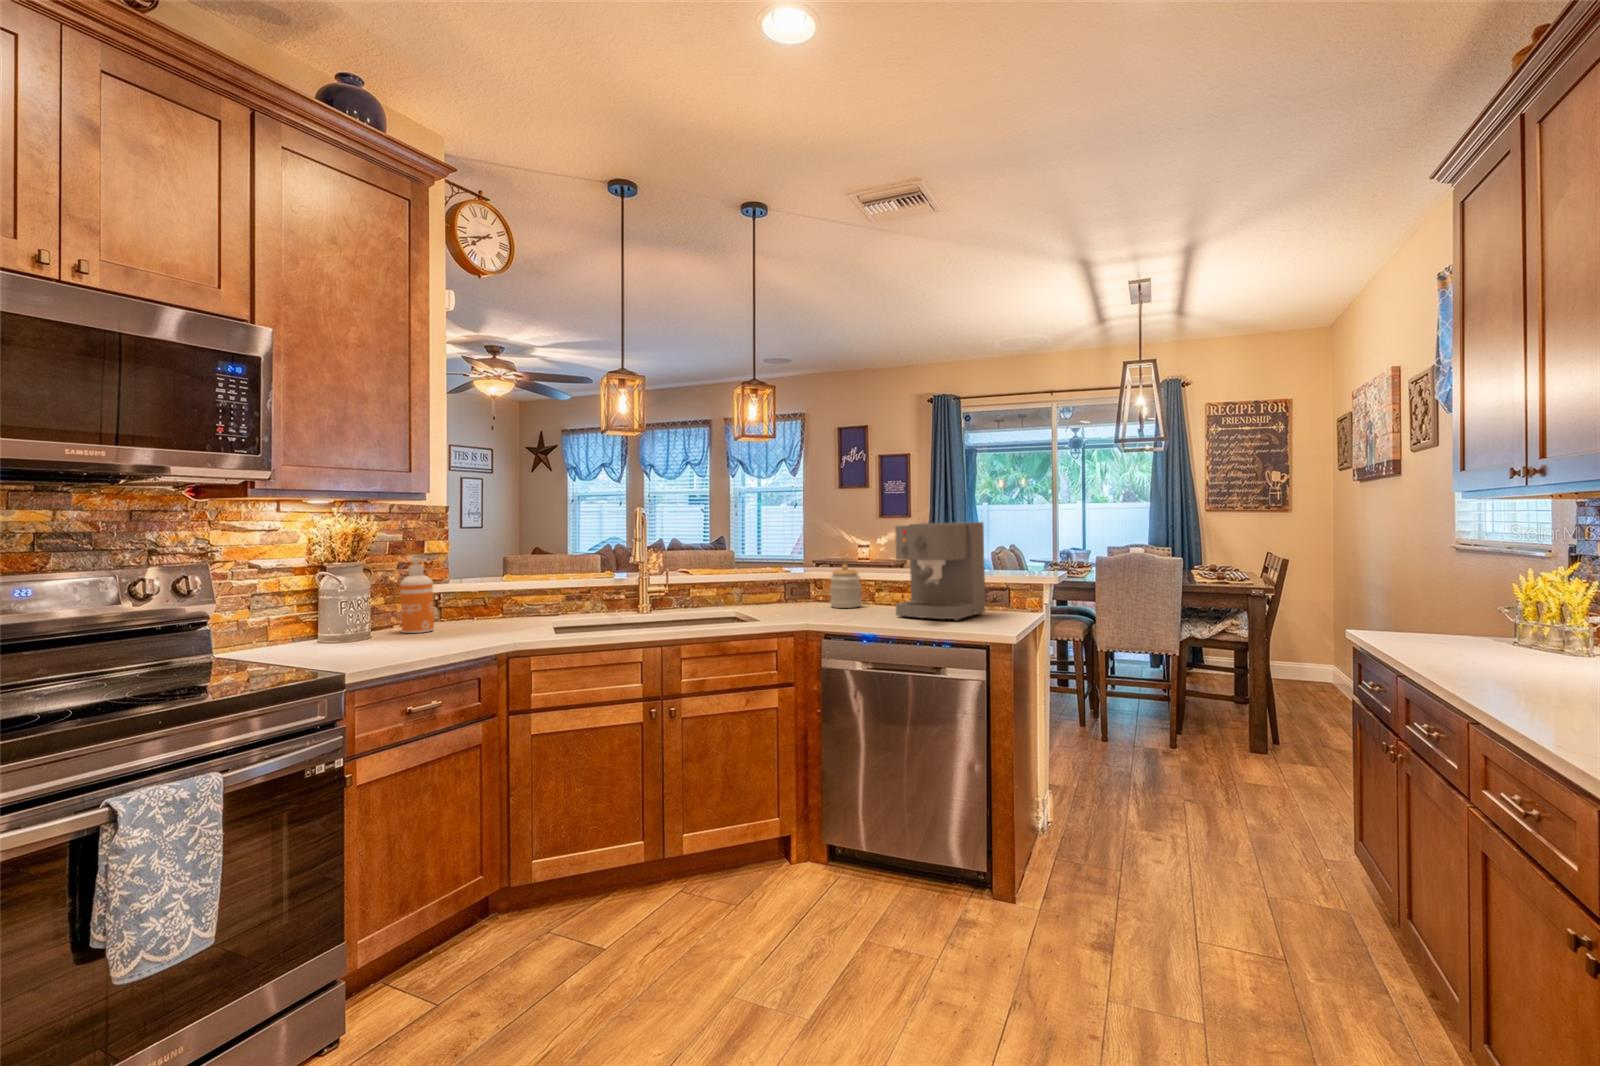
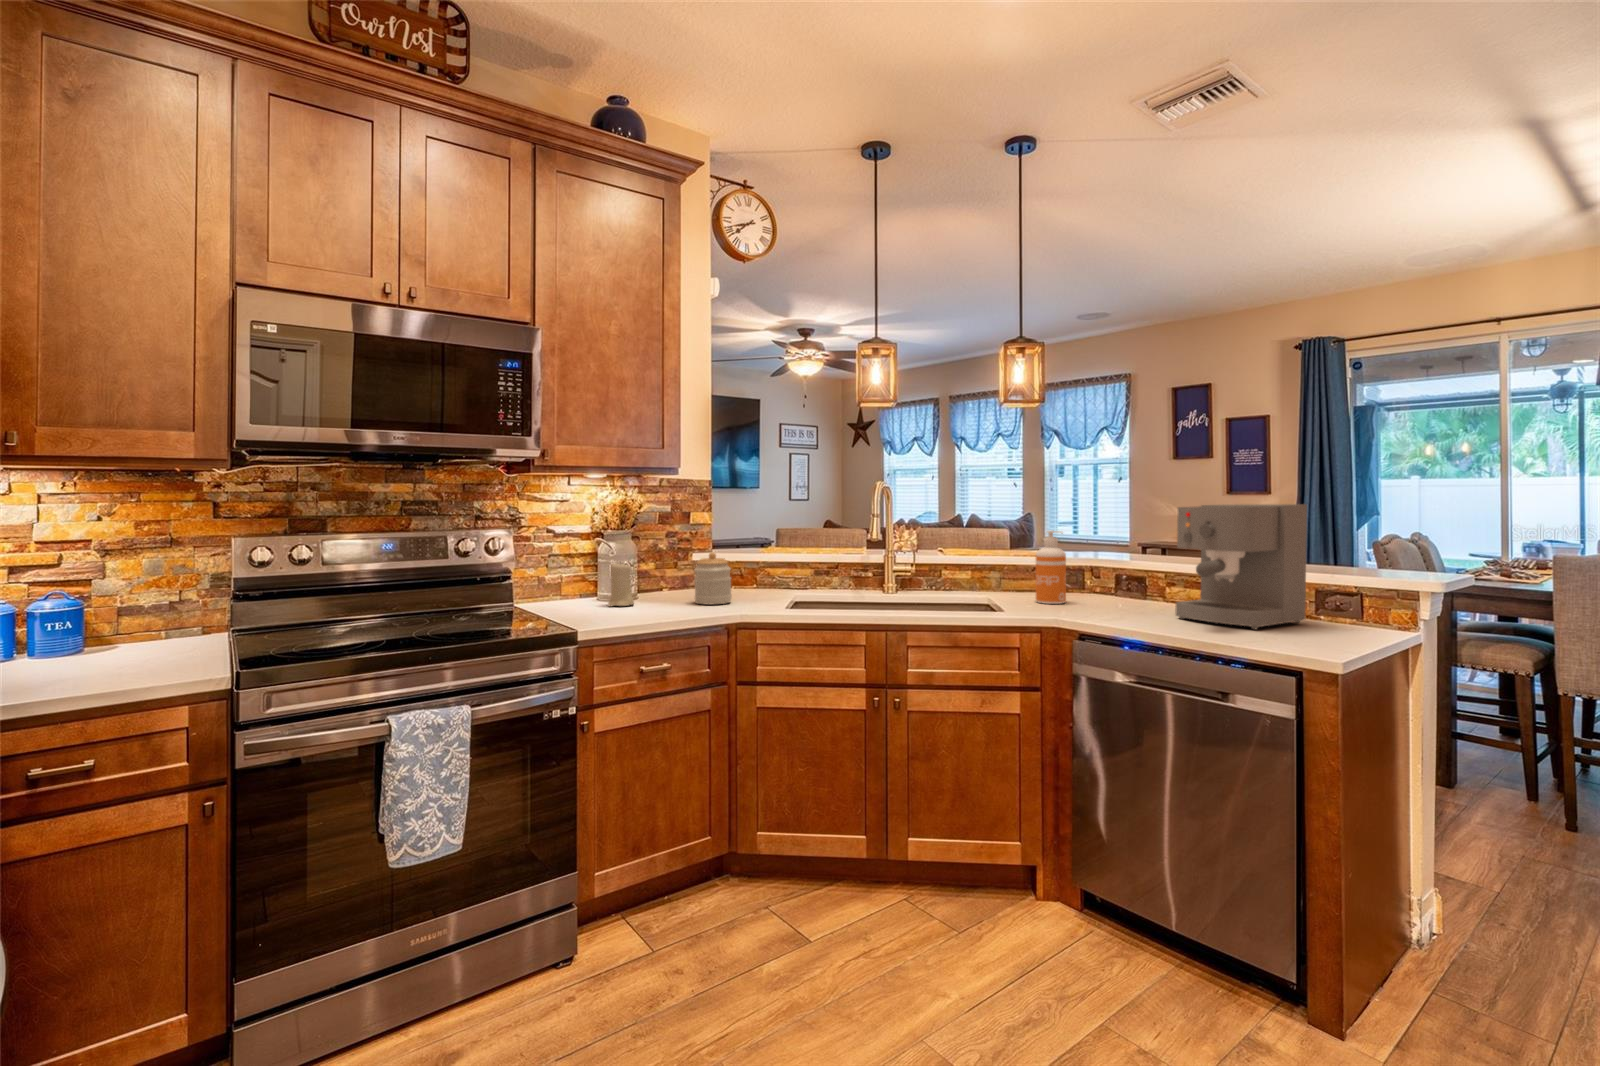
soap dispenser: present [400,558,434,633] -> present [1036,531,1066,604]
jar: present [830,564,861,608] -> present [694,552,732,604]
candle: none [345,595,378,646] -> present [608,563,634,606]

